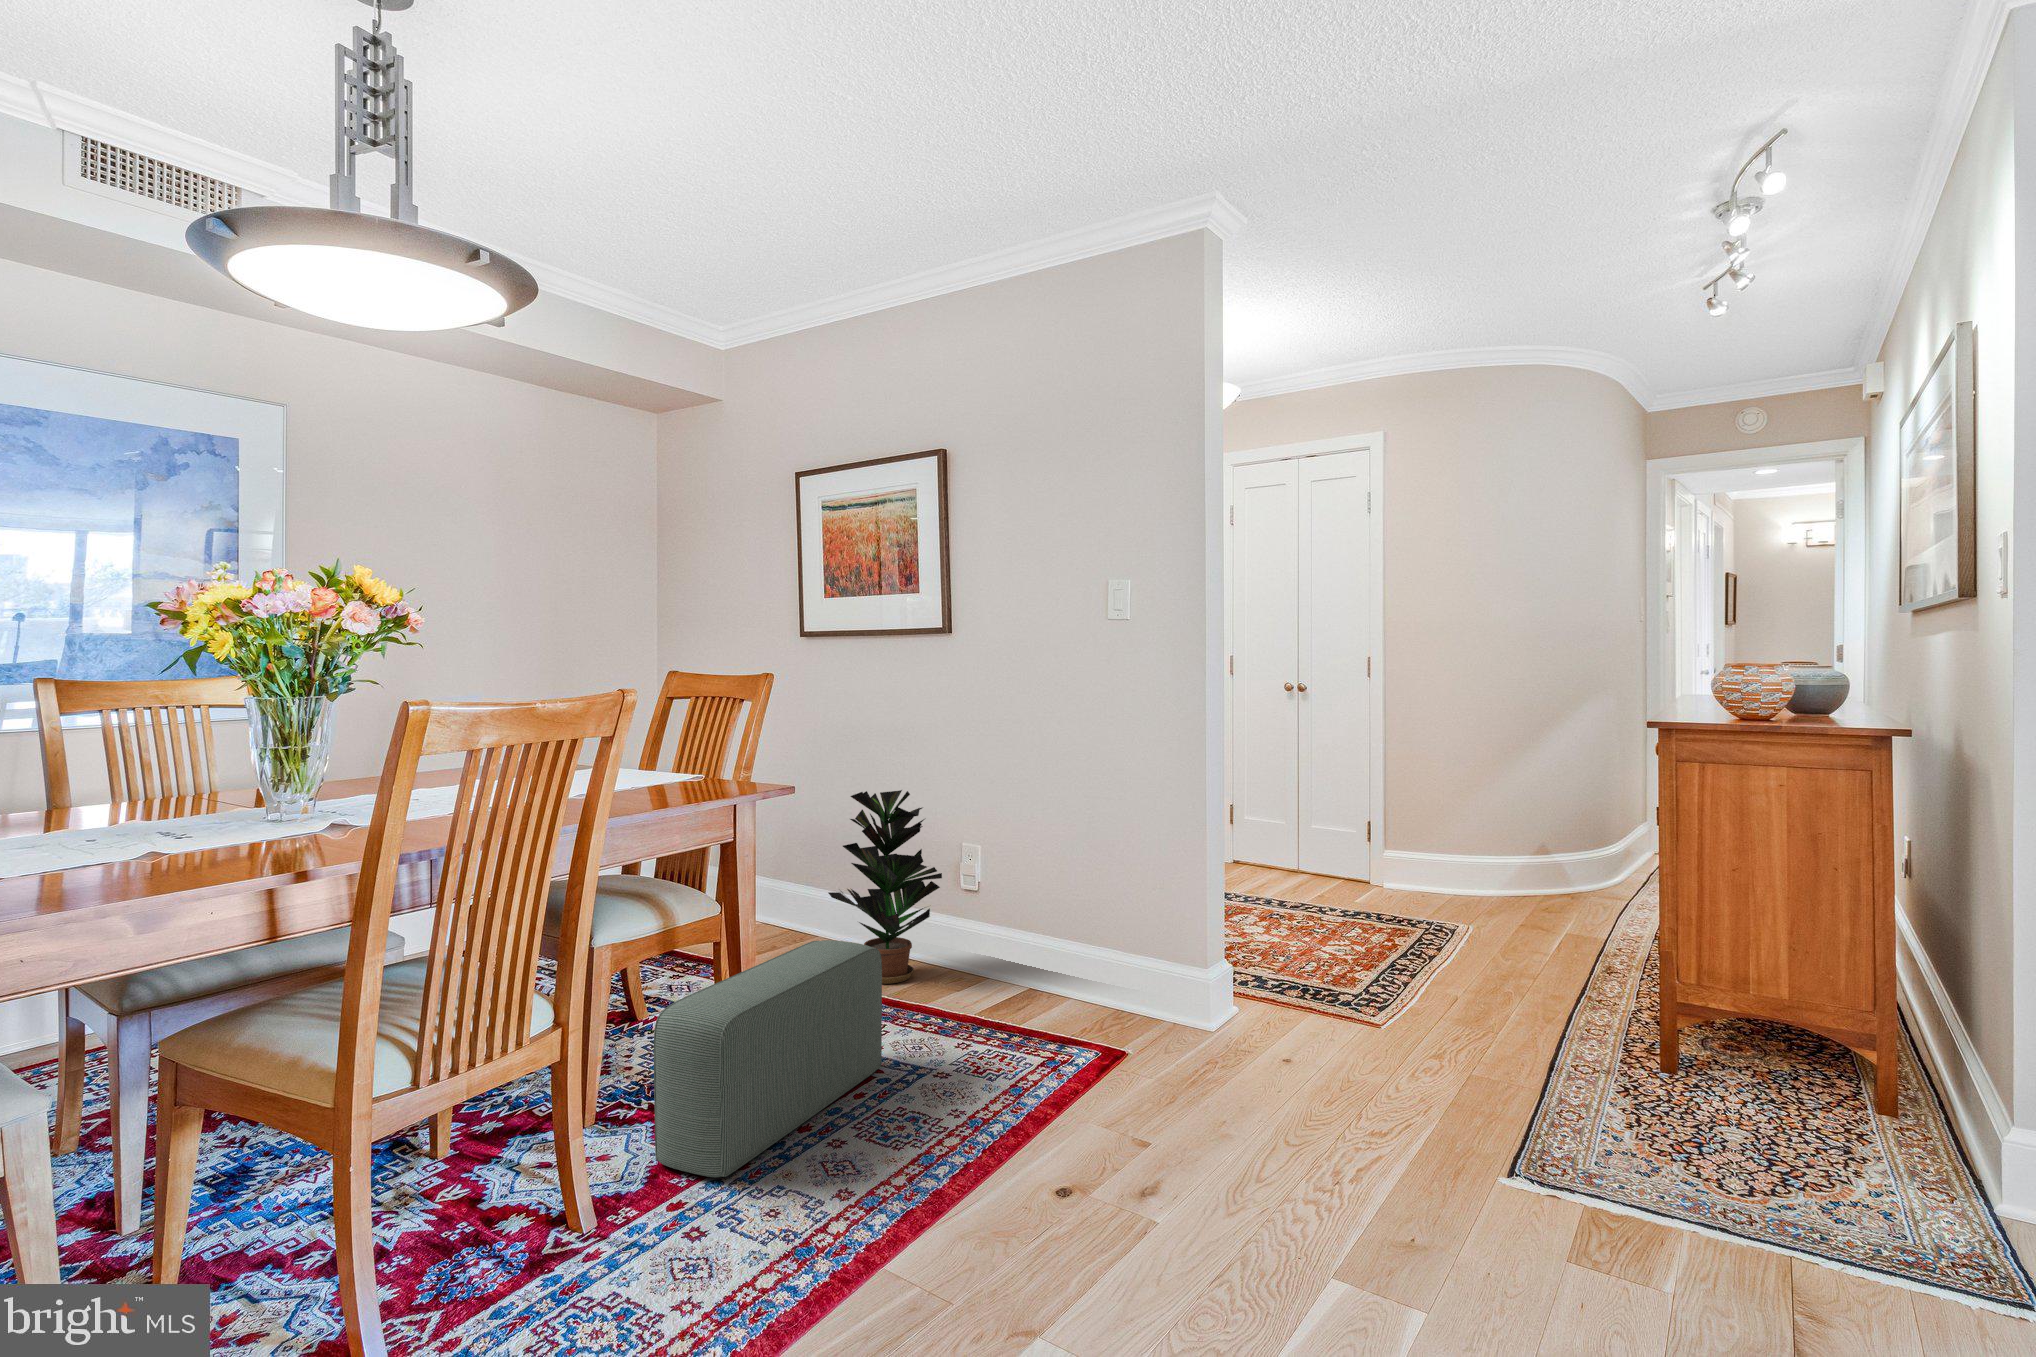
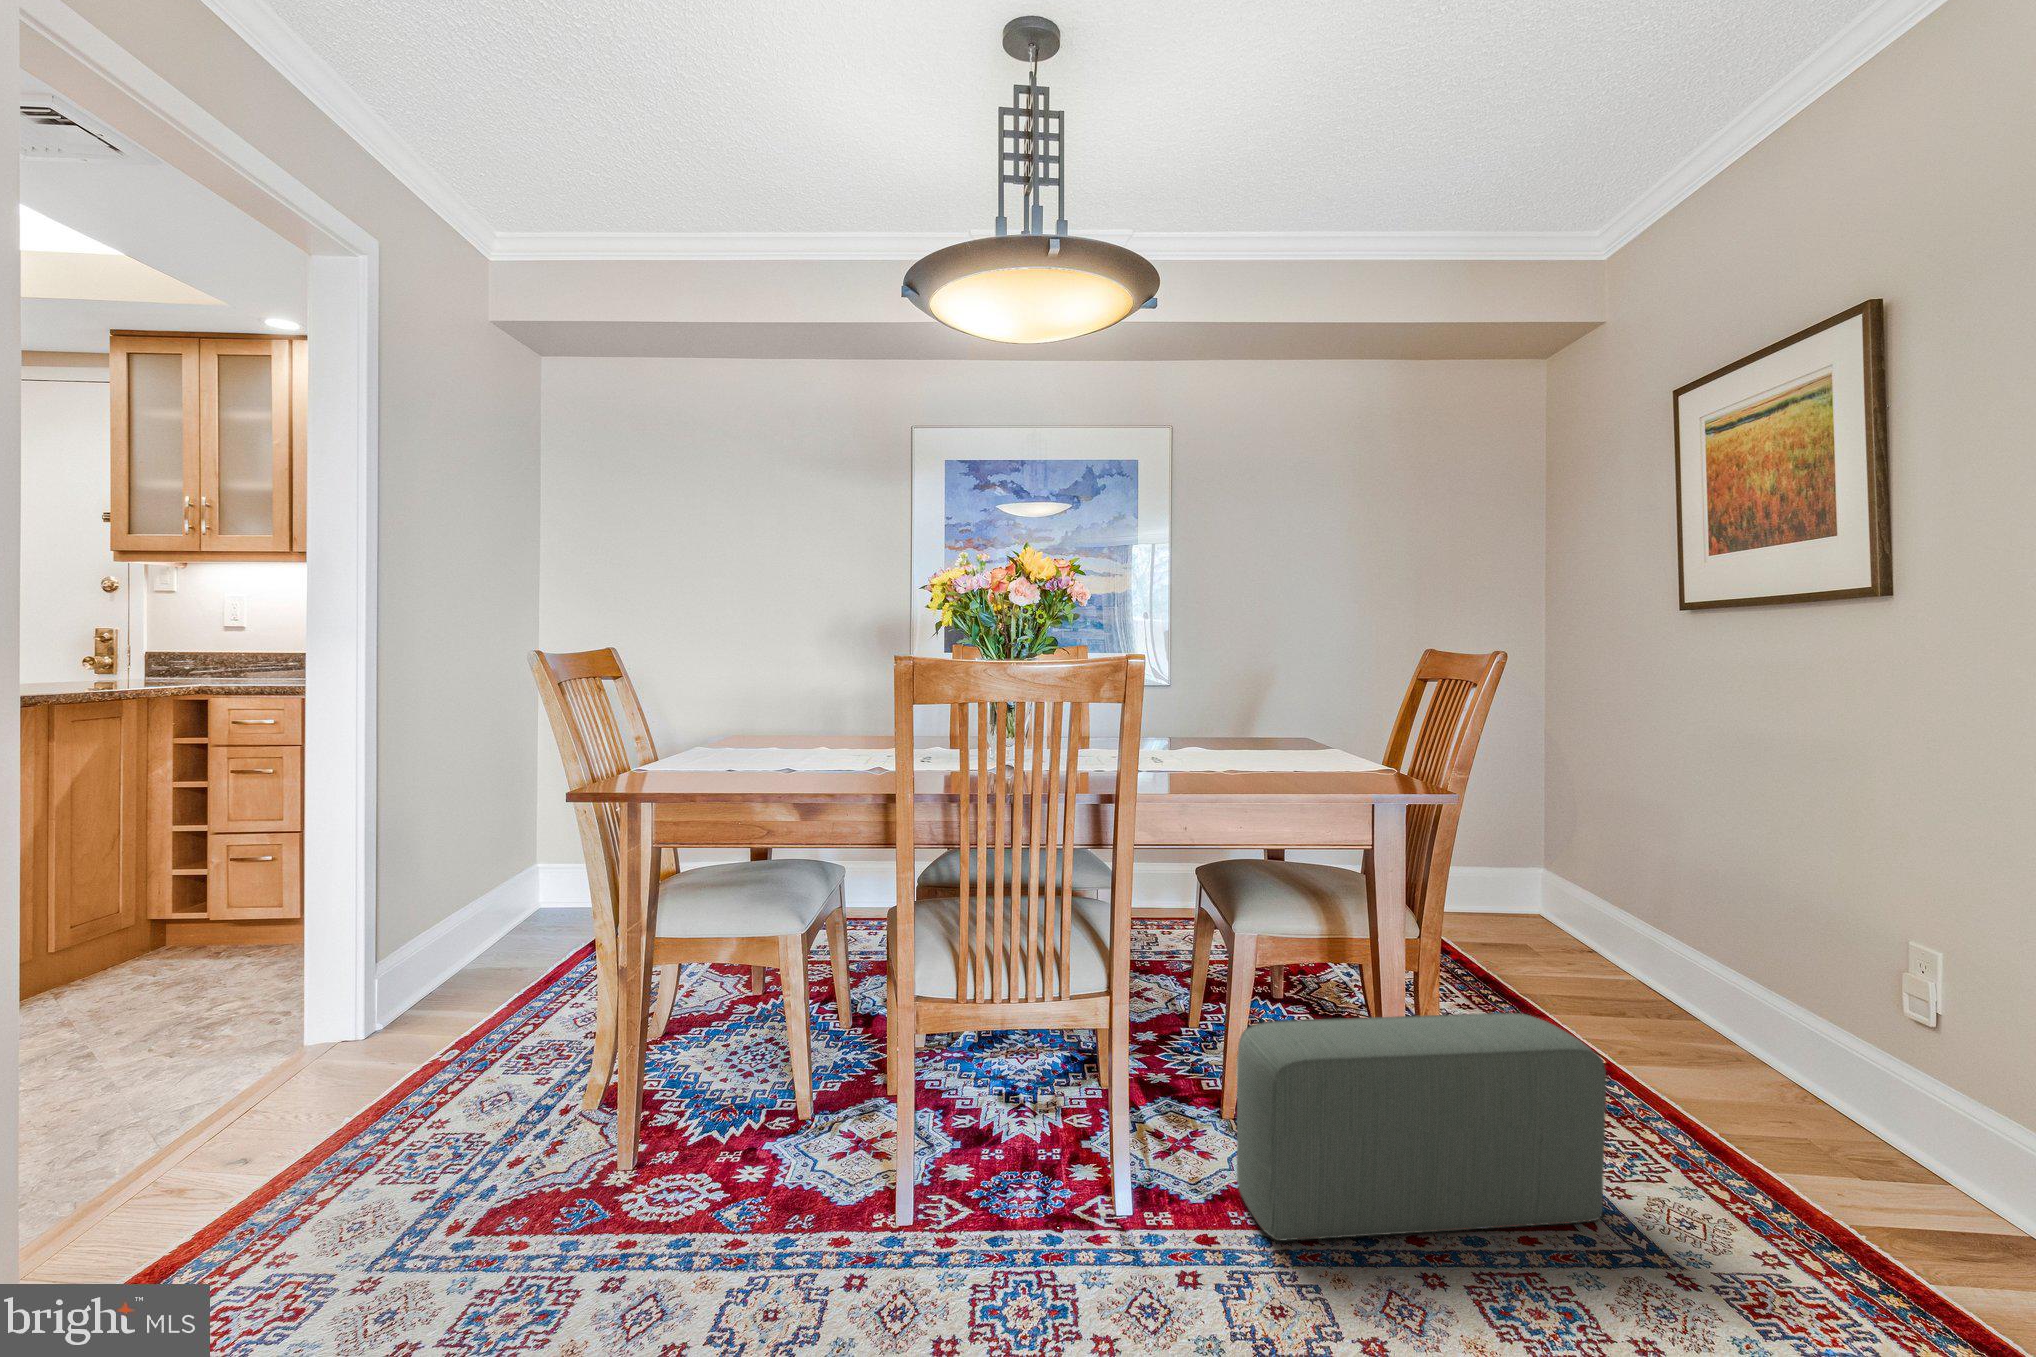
potted plant: present [829,790,942,984] -> none [1657,838,1860,1124]

